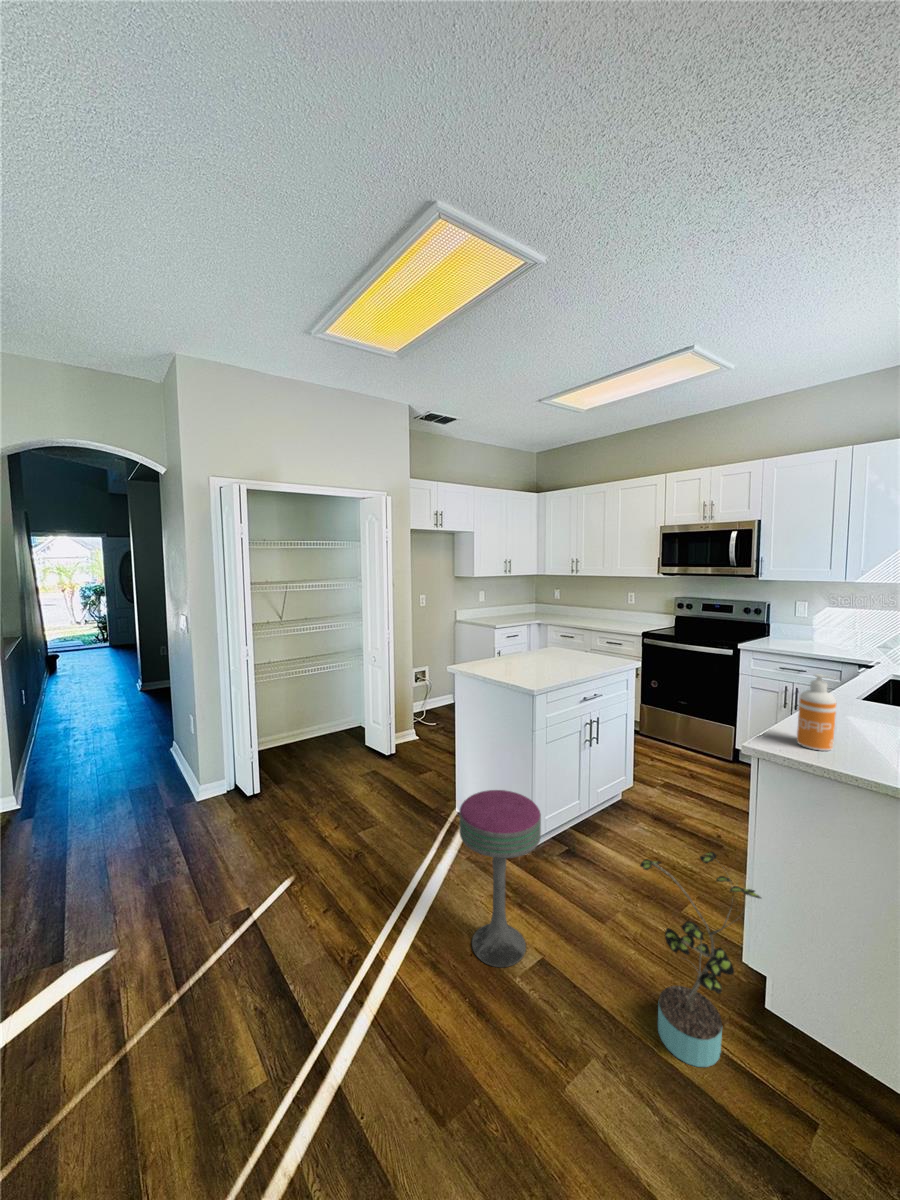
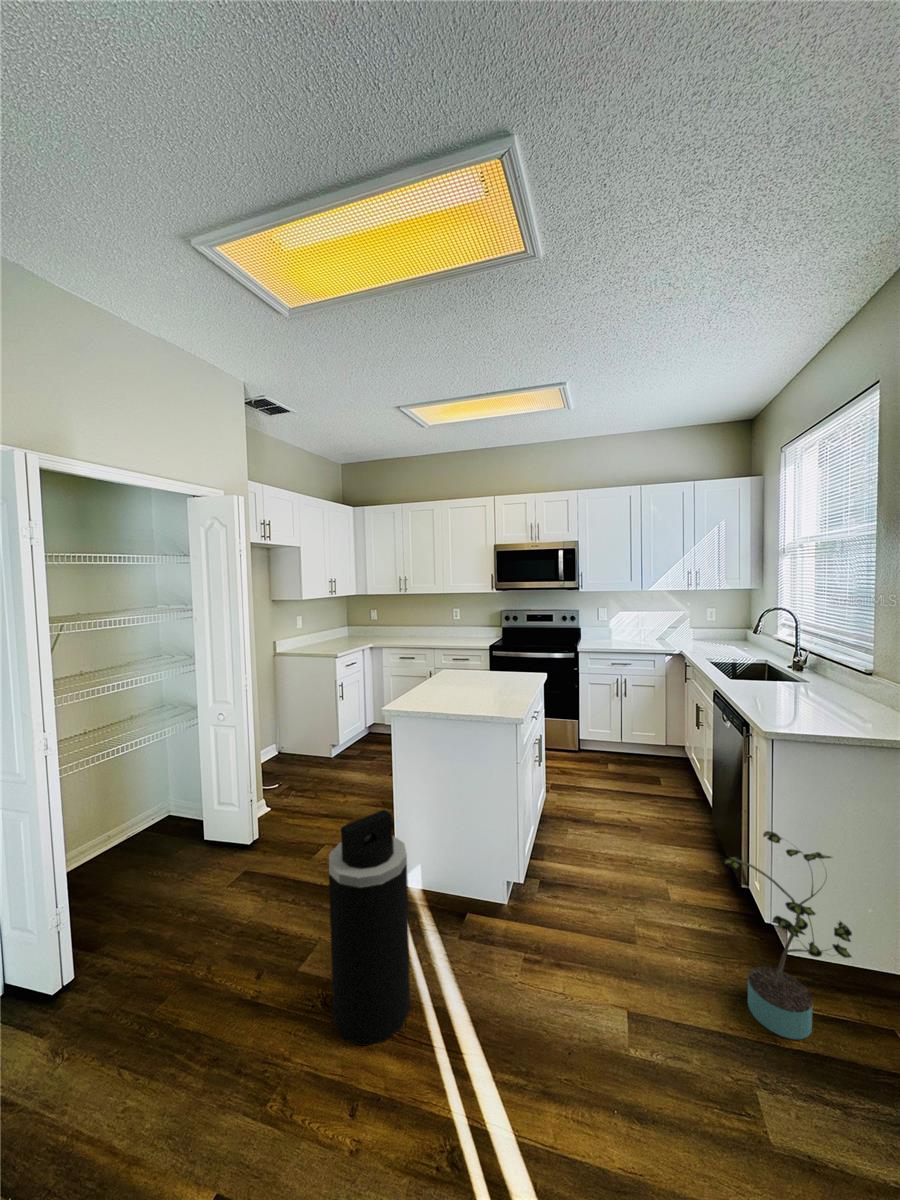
soap dispenser: present [797,674,836,751] -> none [773,659,802,721]
trash can: none [348,734,405,889] -> present [329,810,410,1046]
bar stool: present [459,790,541,967] -> none [532,836,630,1054]

